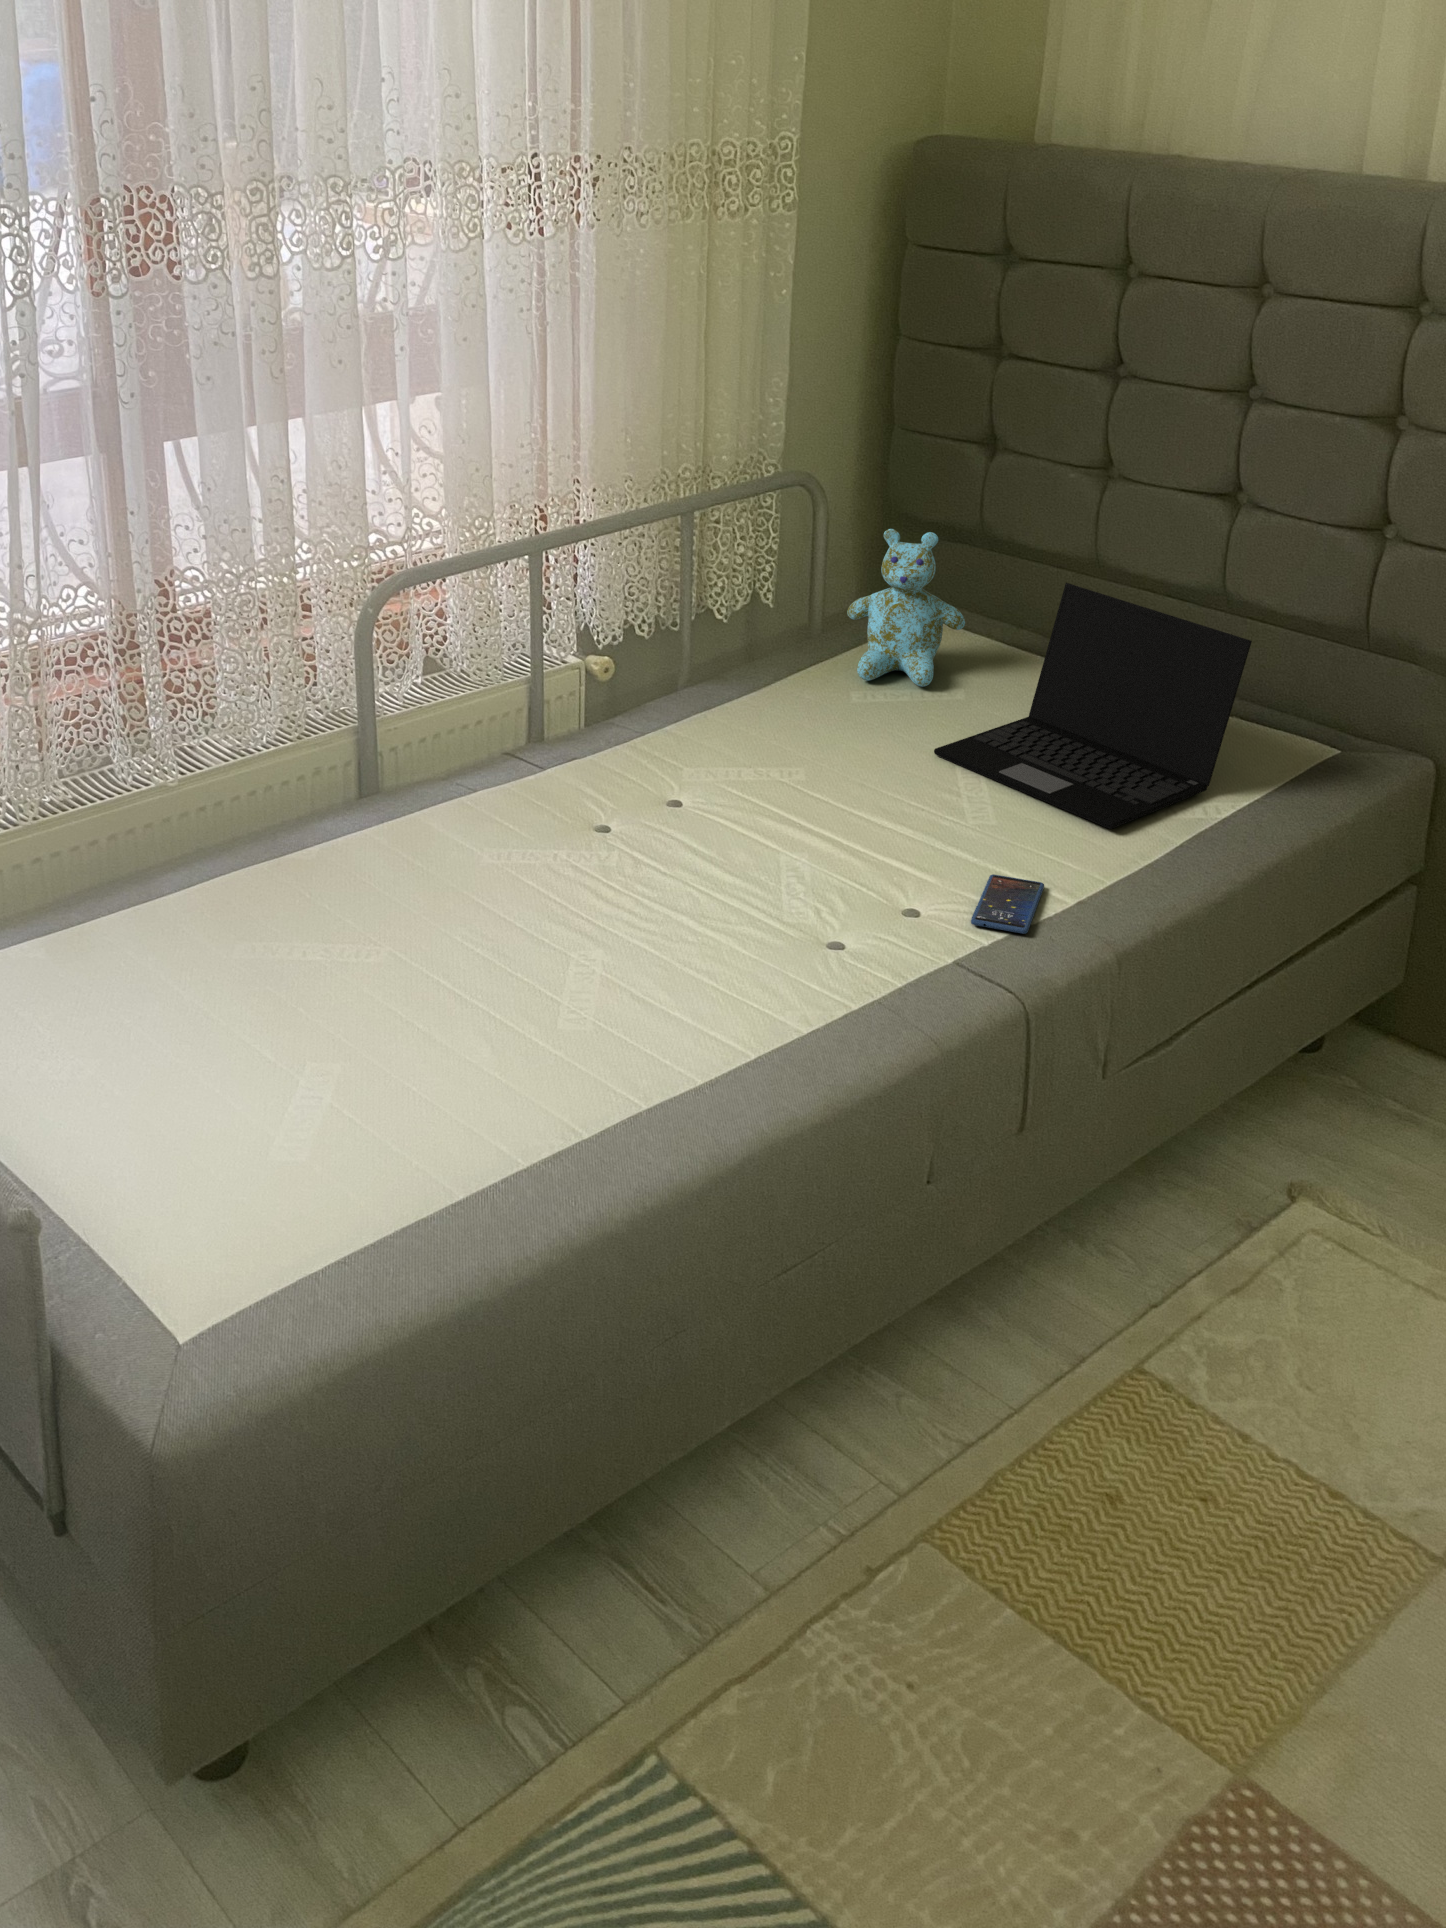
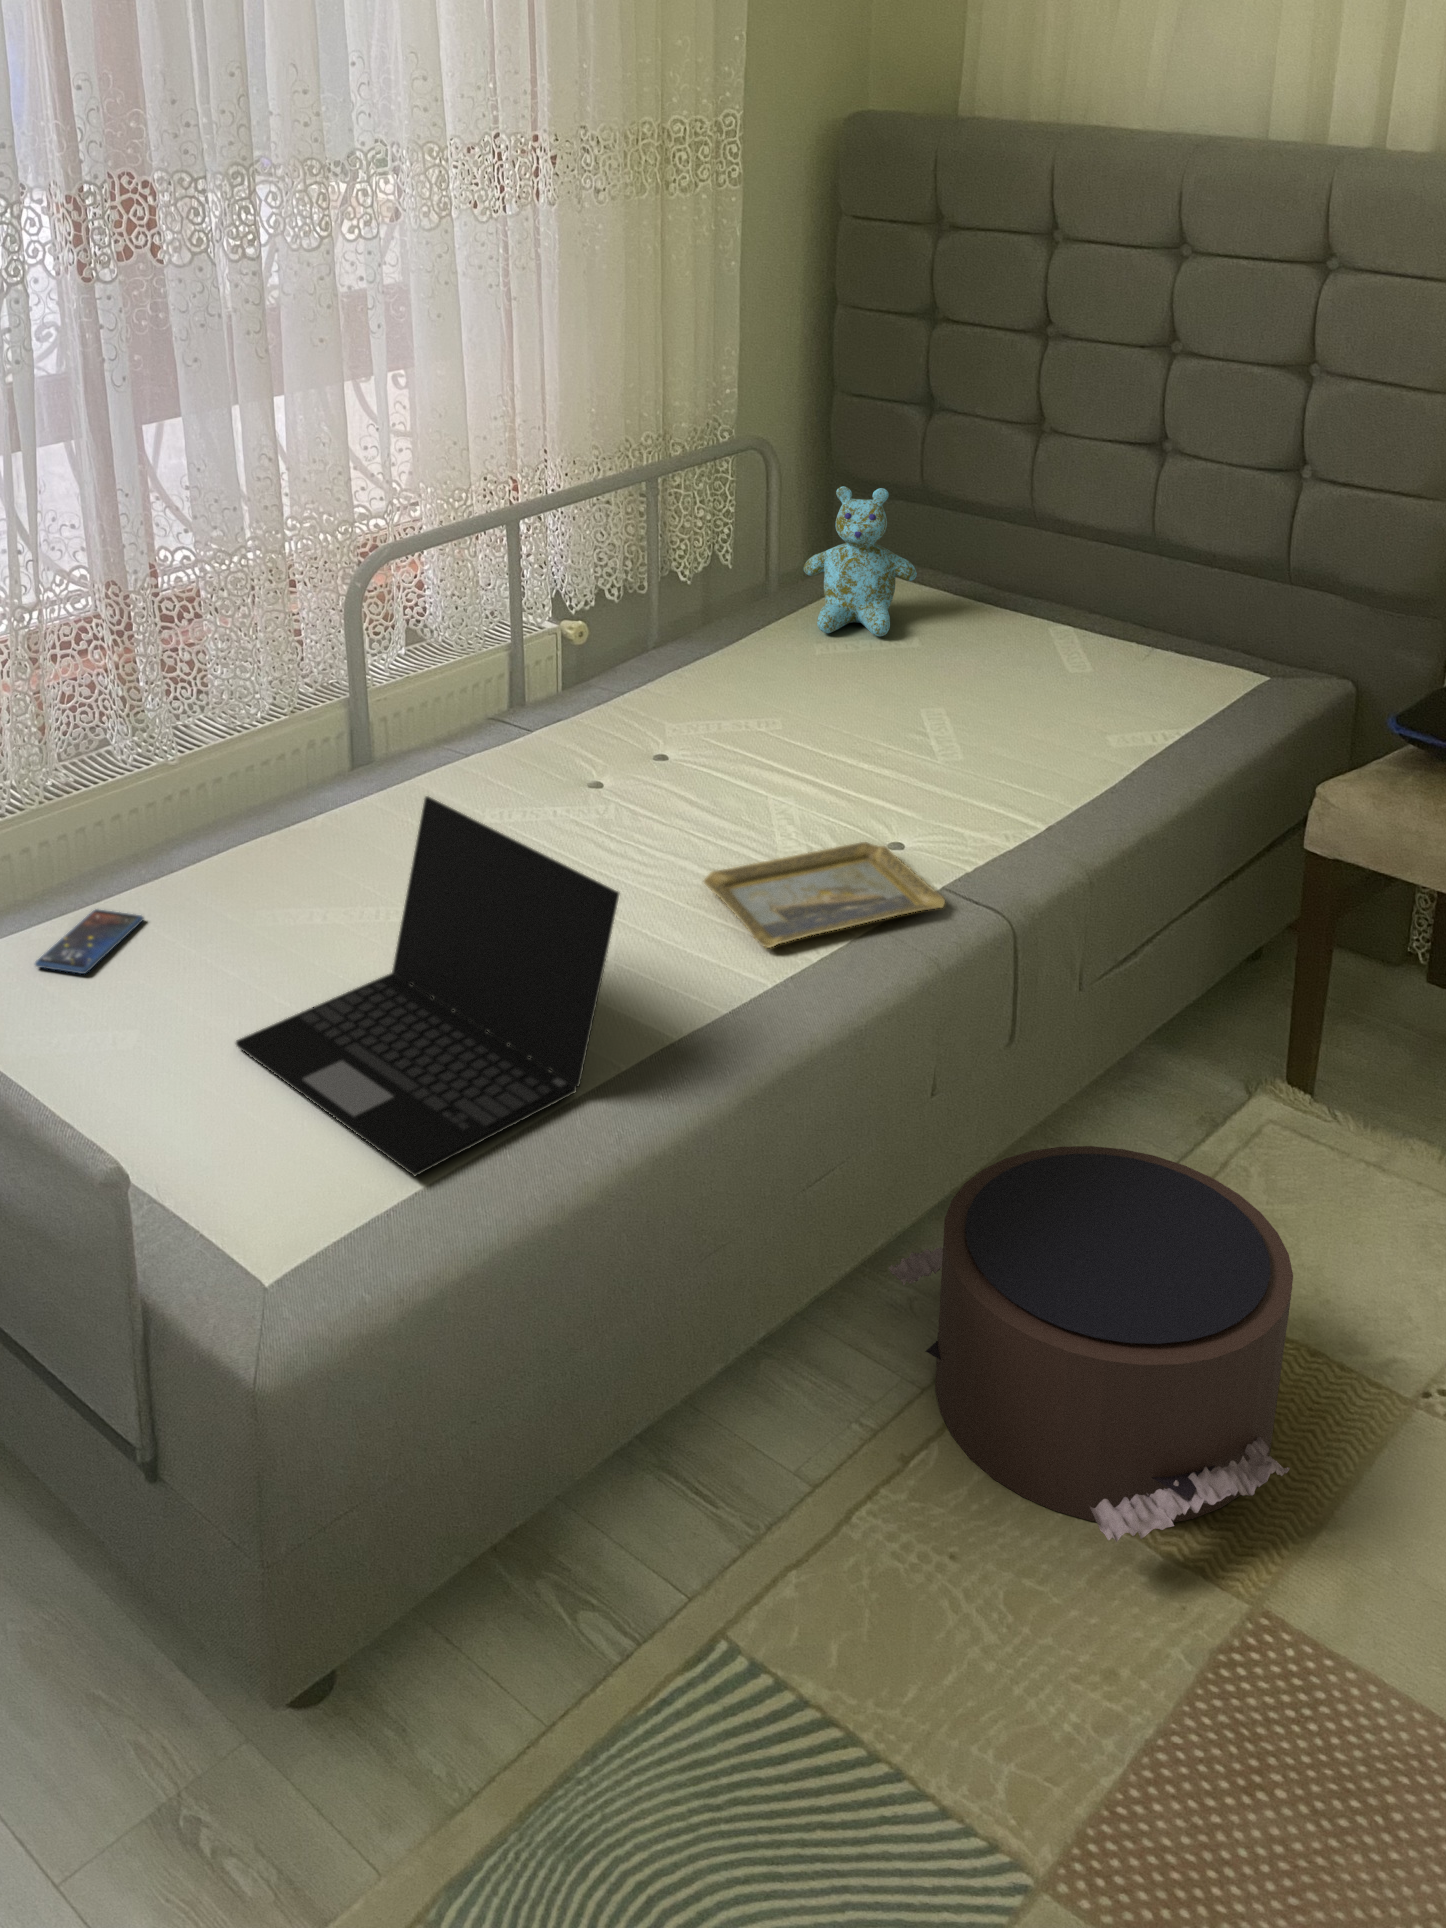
laptop: present [934,583,1252,829] -> present [236,796,619,1176]
smartphone: present [971,874,1044,934] -> present [35,909,144,974]
tray: none [698,906,952,1015] -> present [704,842,945,948]
pouf: none [872,1245,1302,1686] -> present [888,1146,1293,1542]

